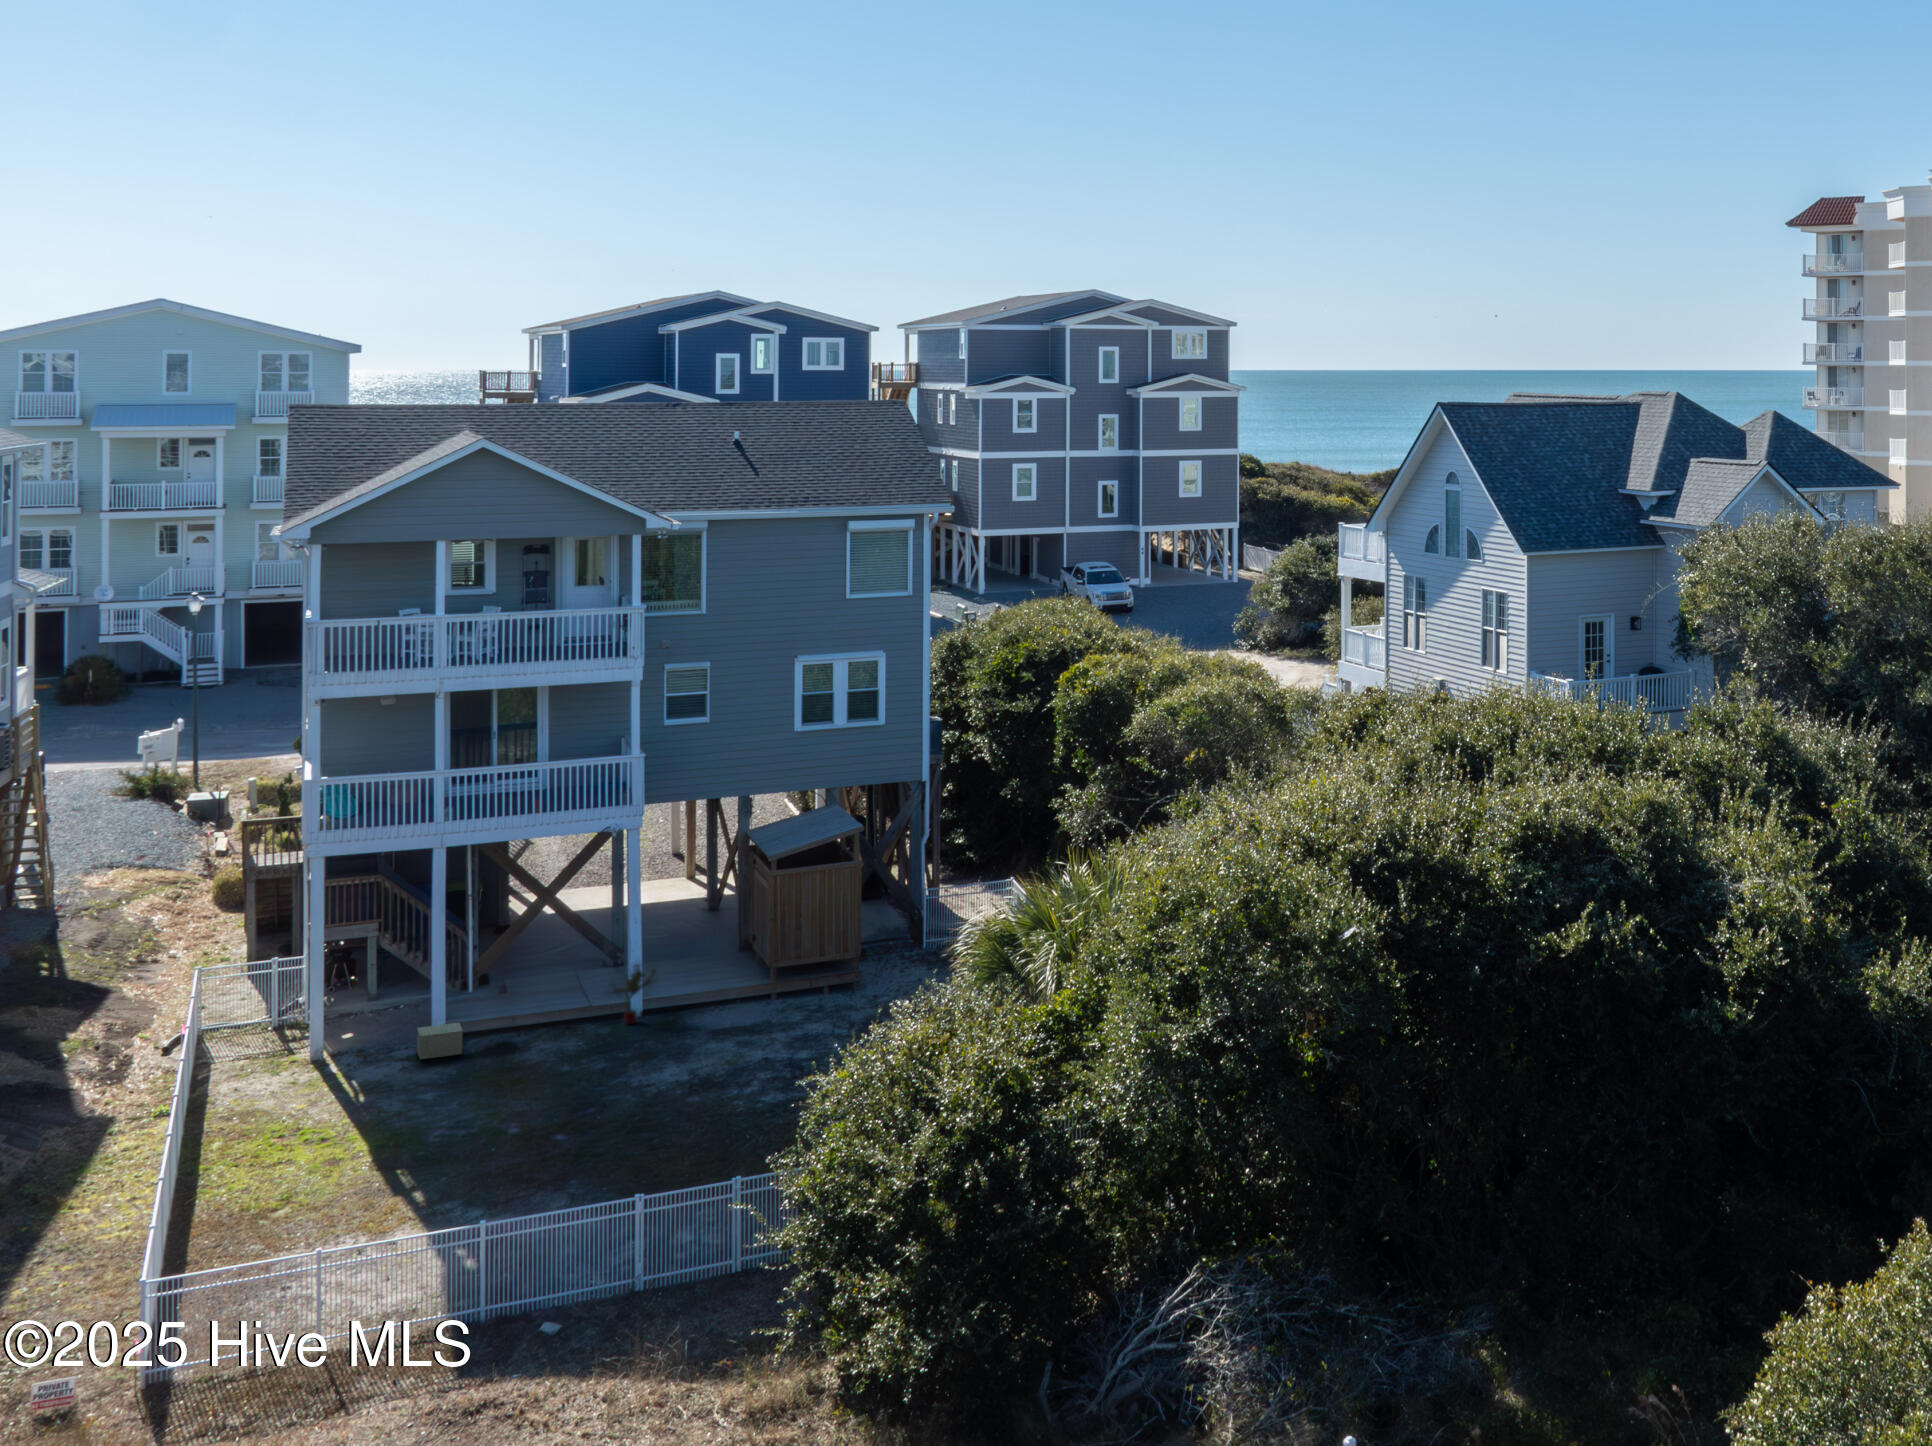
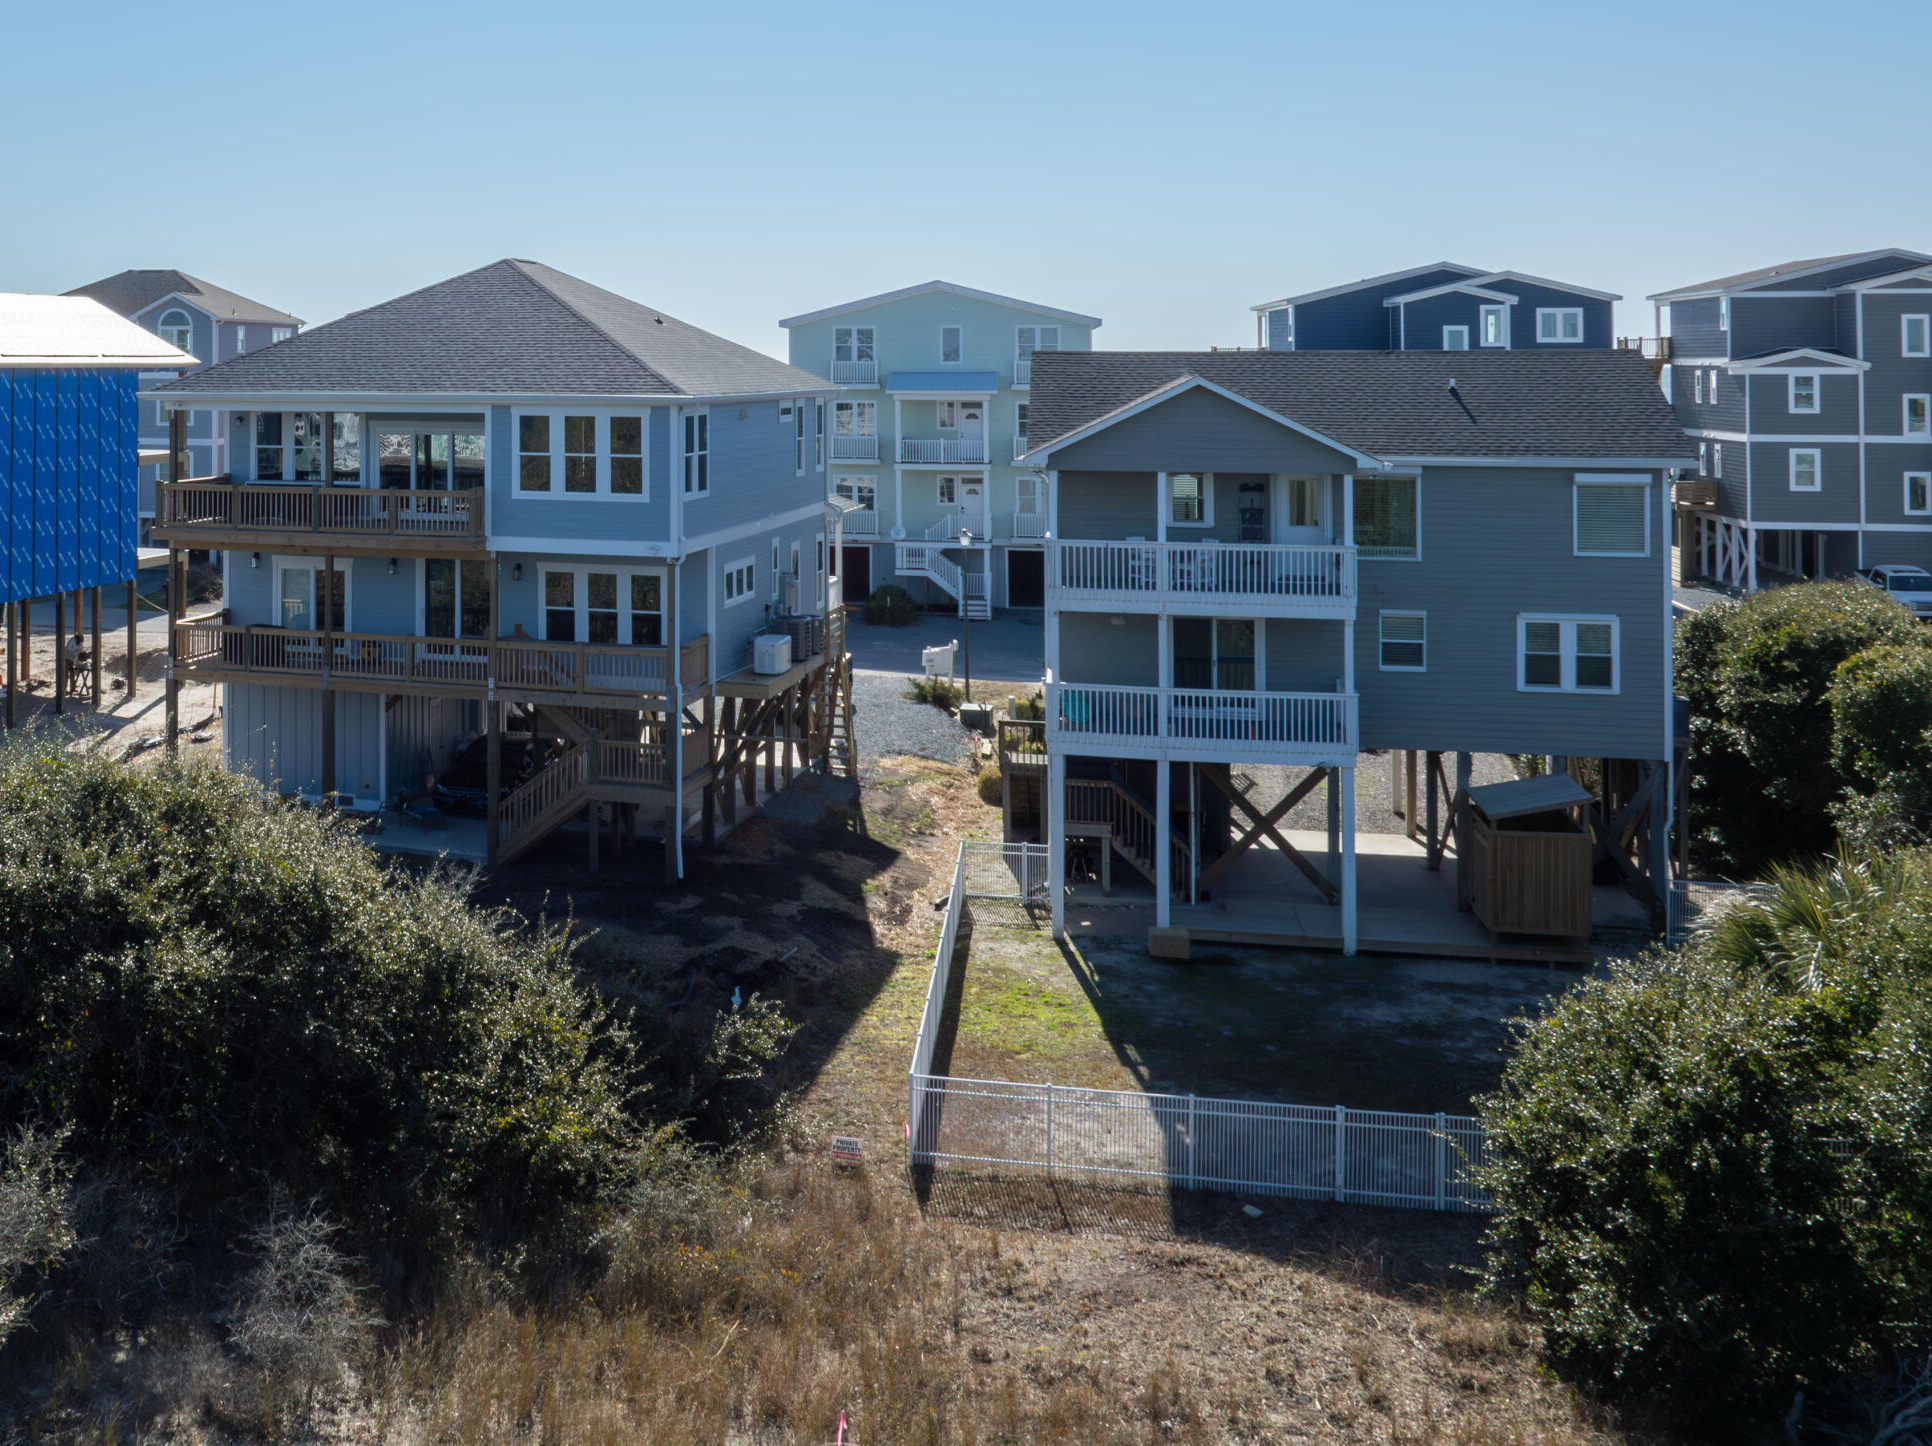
potted tree: present [606,964,657,1024] -> none [1327,901,1384,965]

